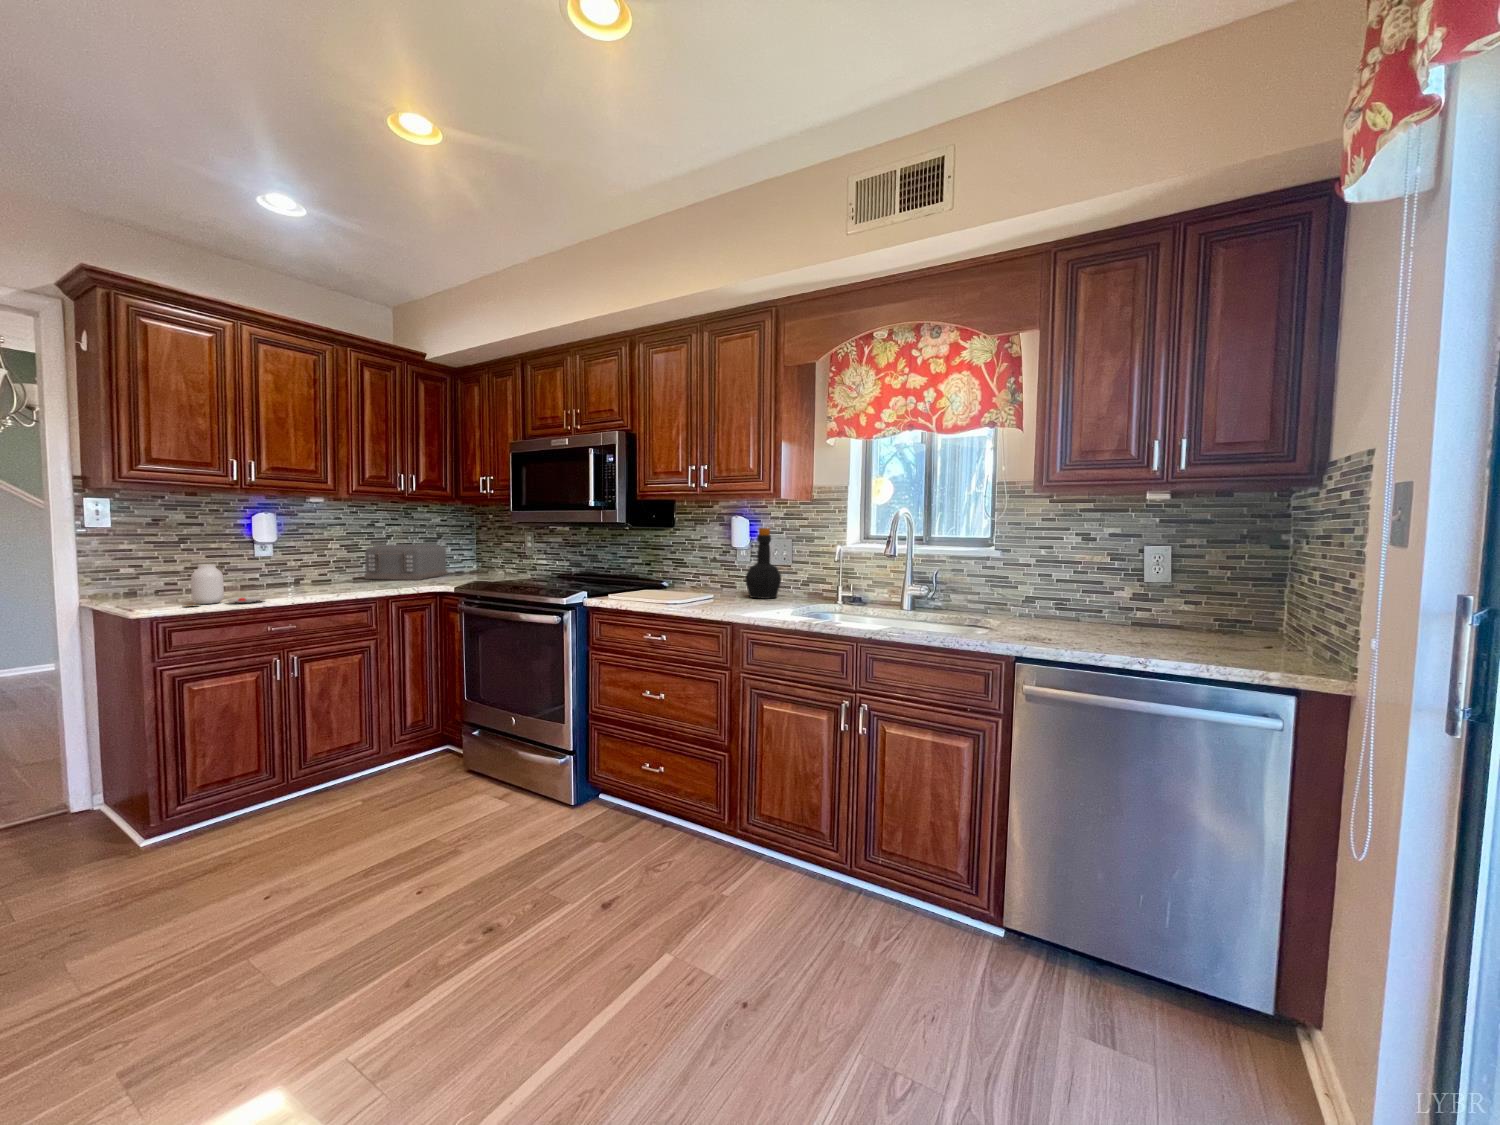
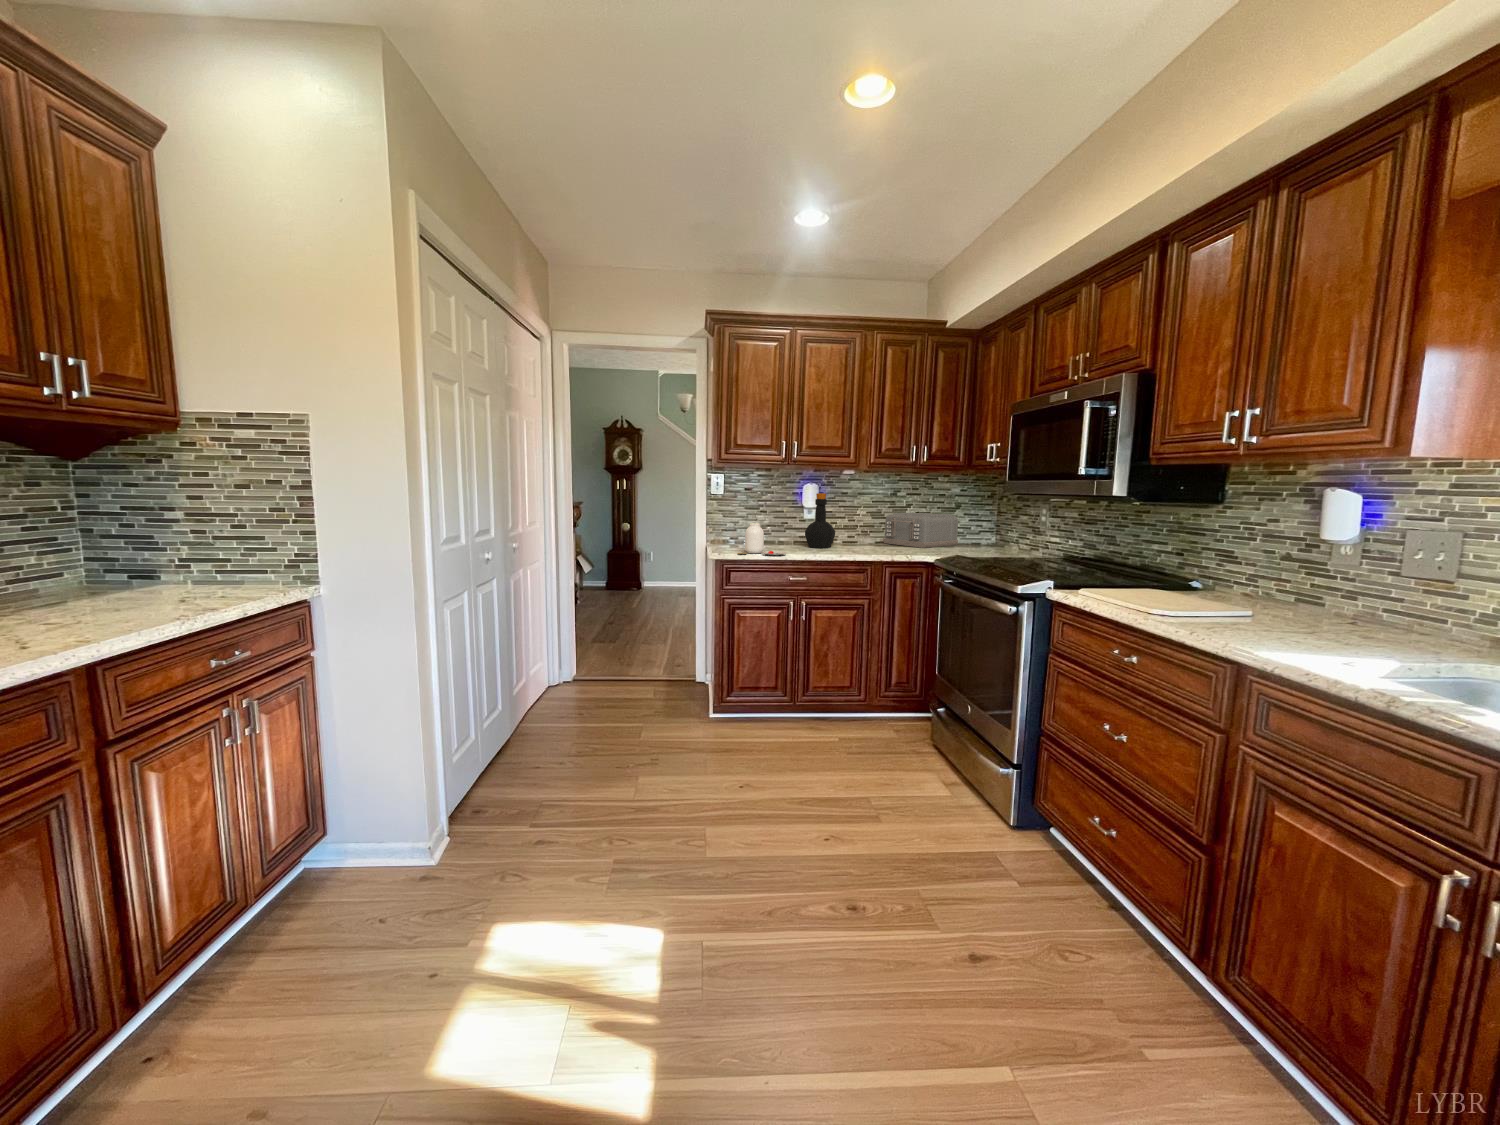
bottle: present [746,528,781,599] -> present [805,493,835,548]

